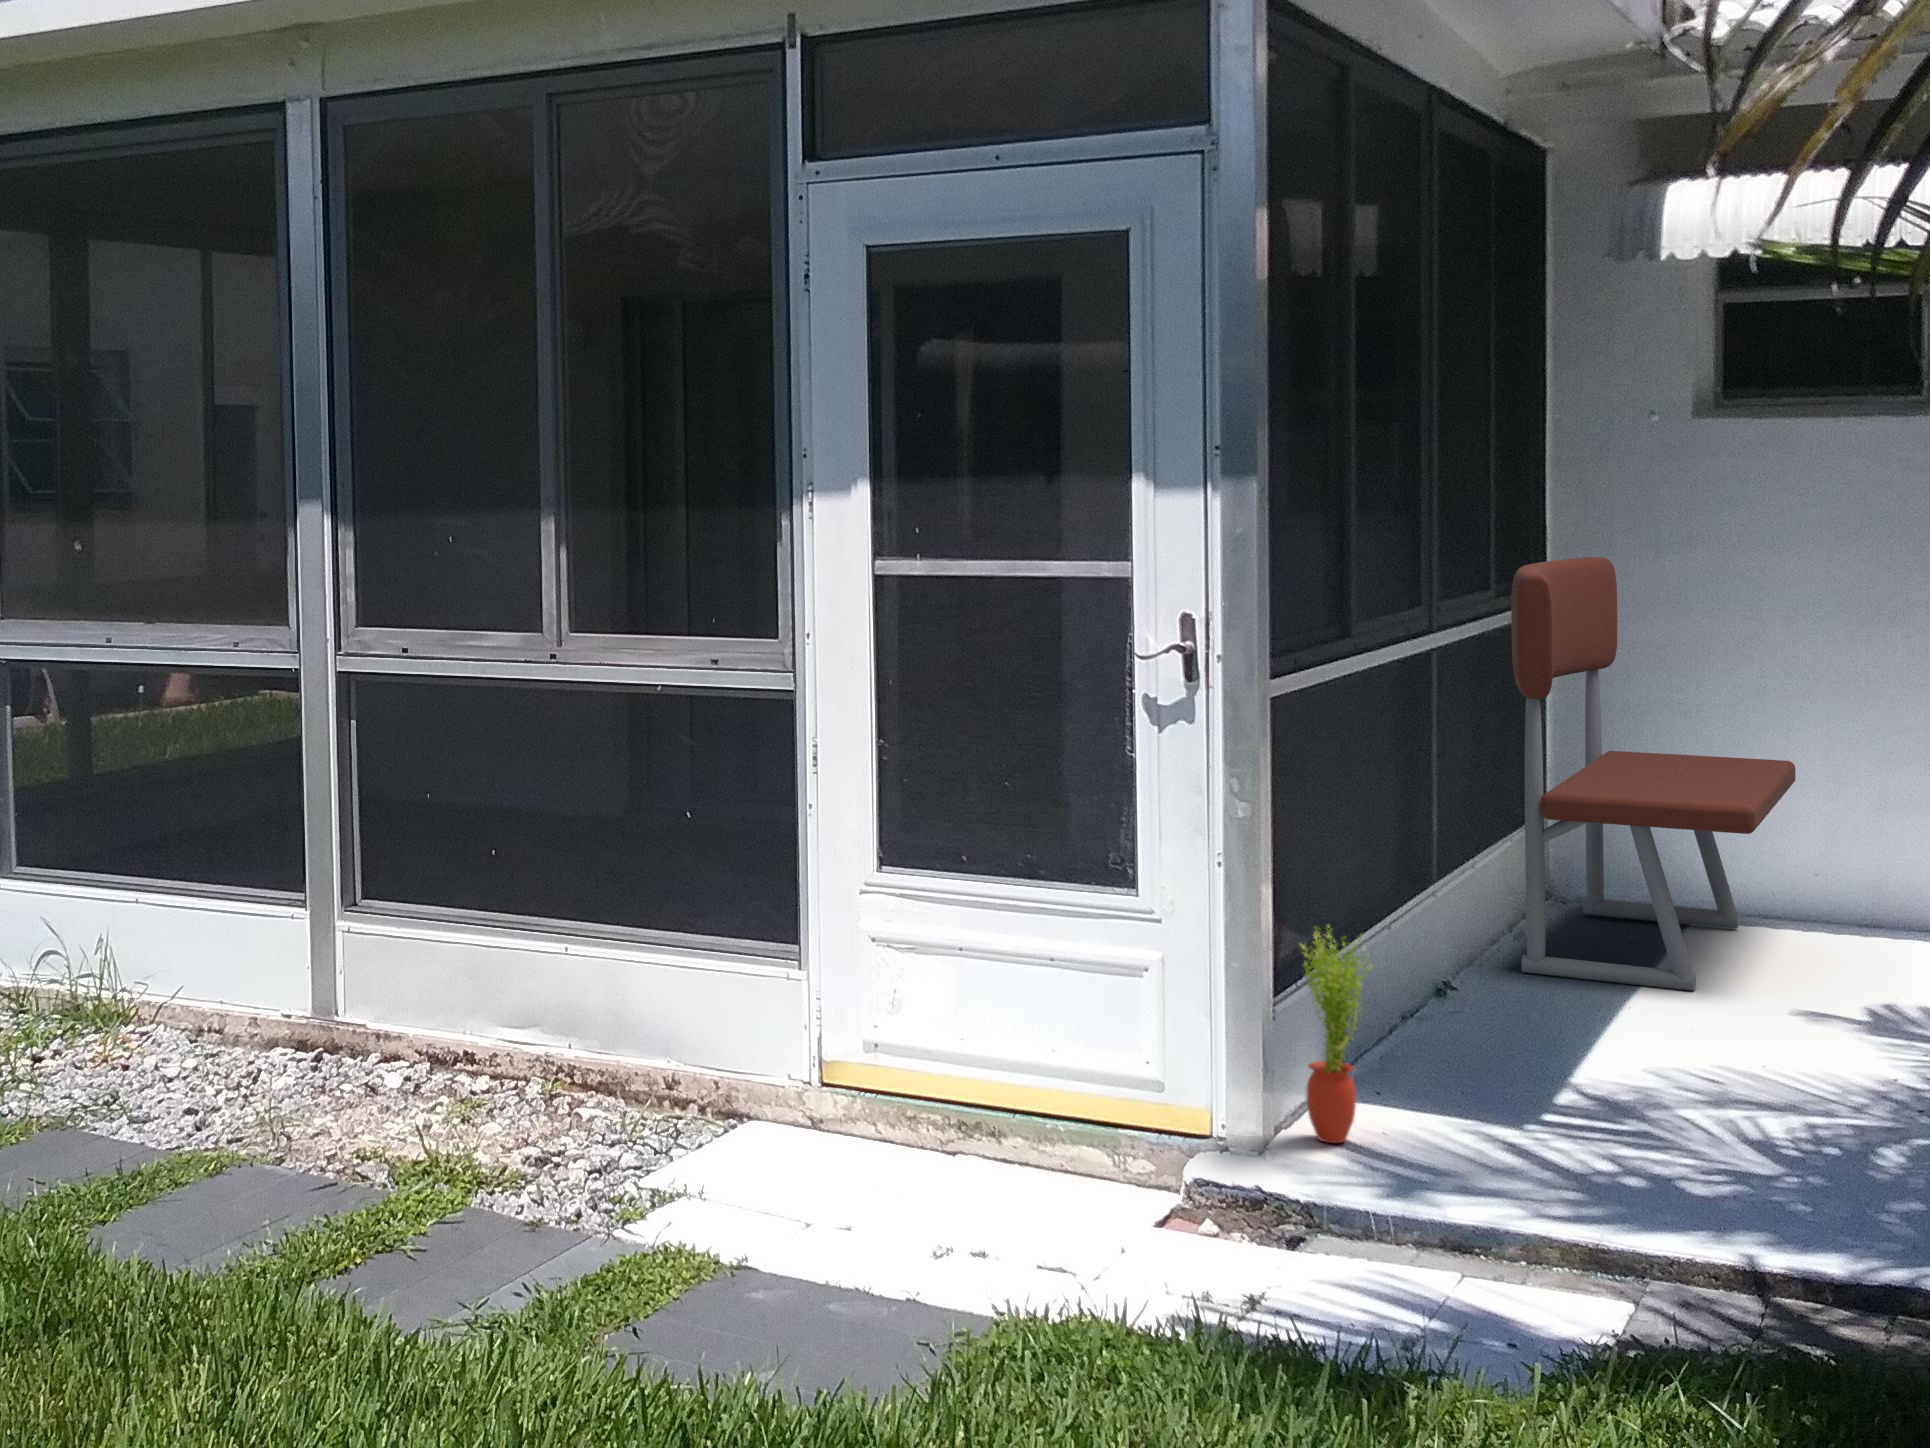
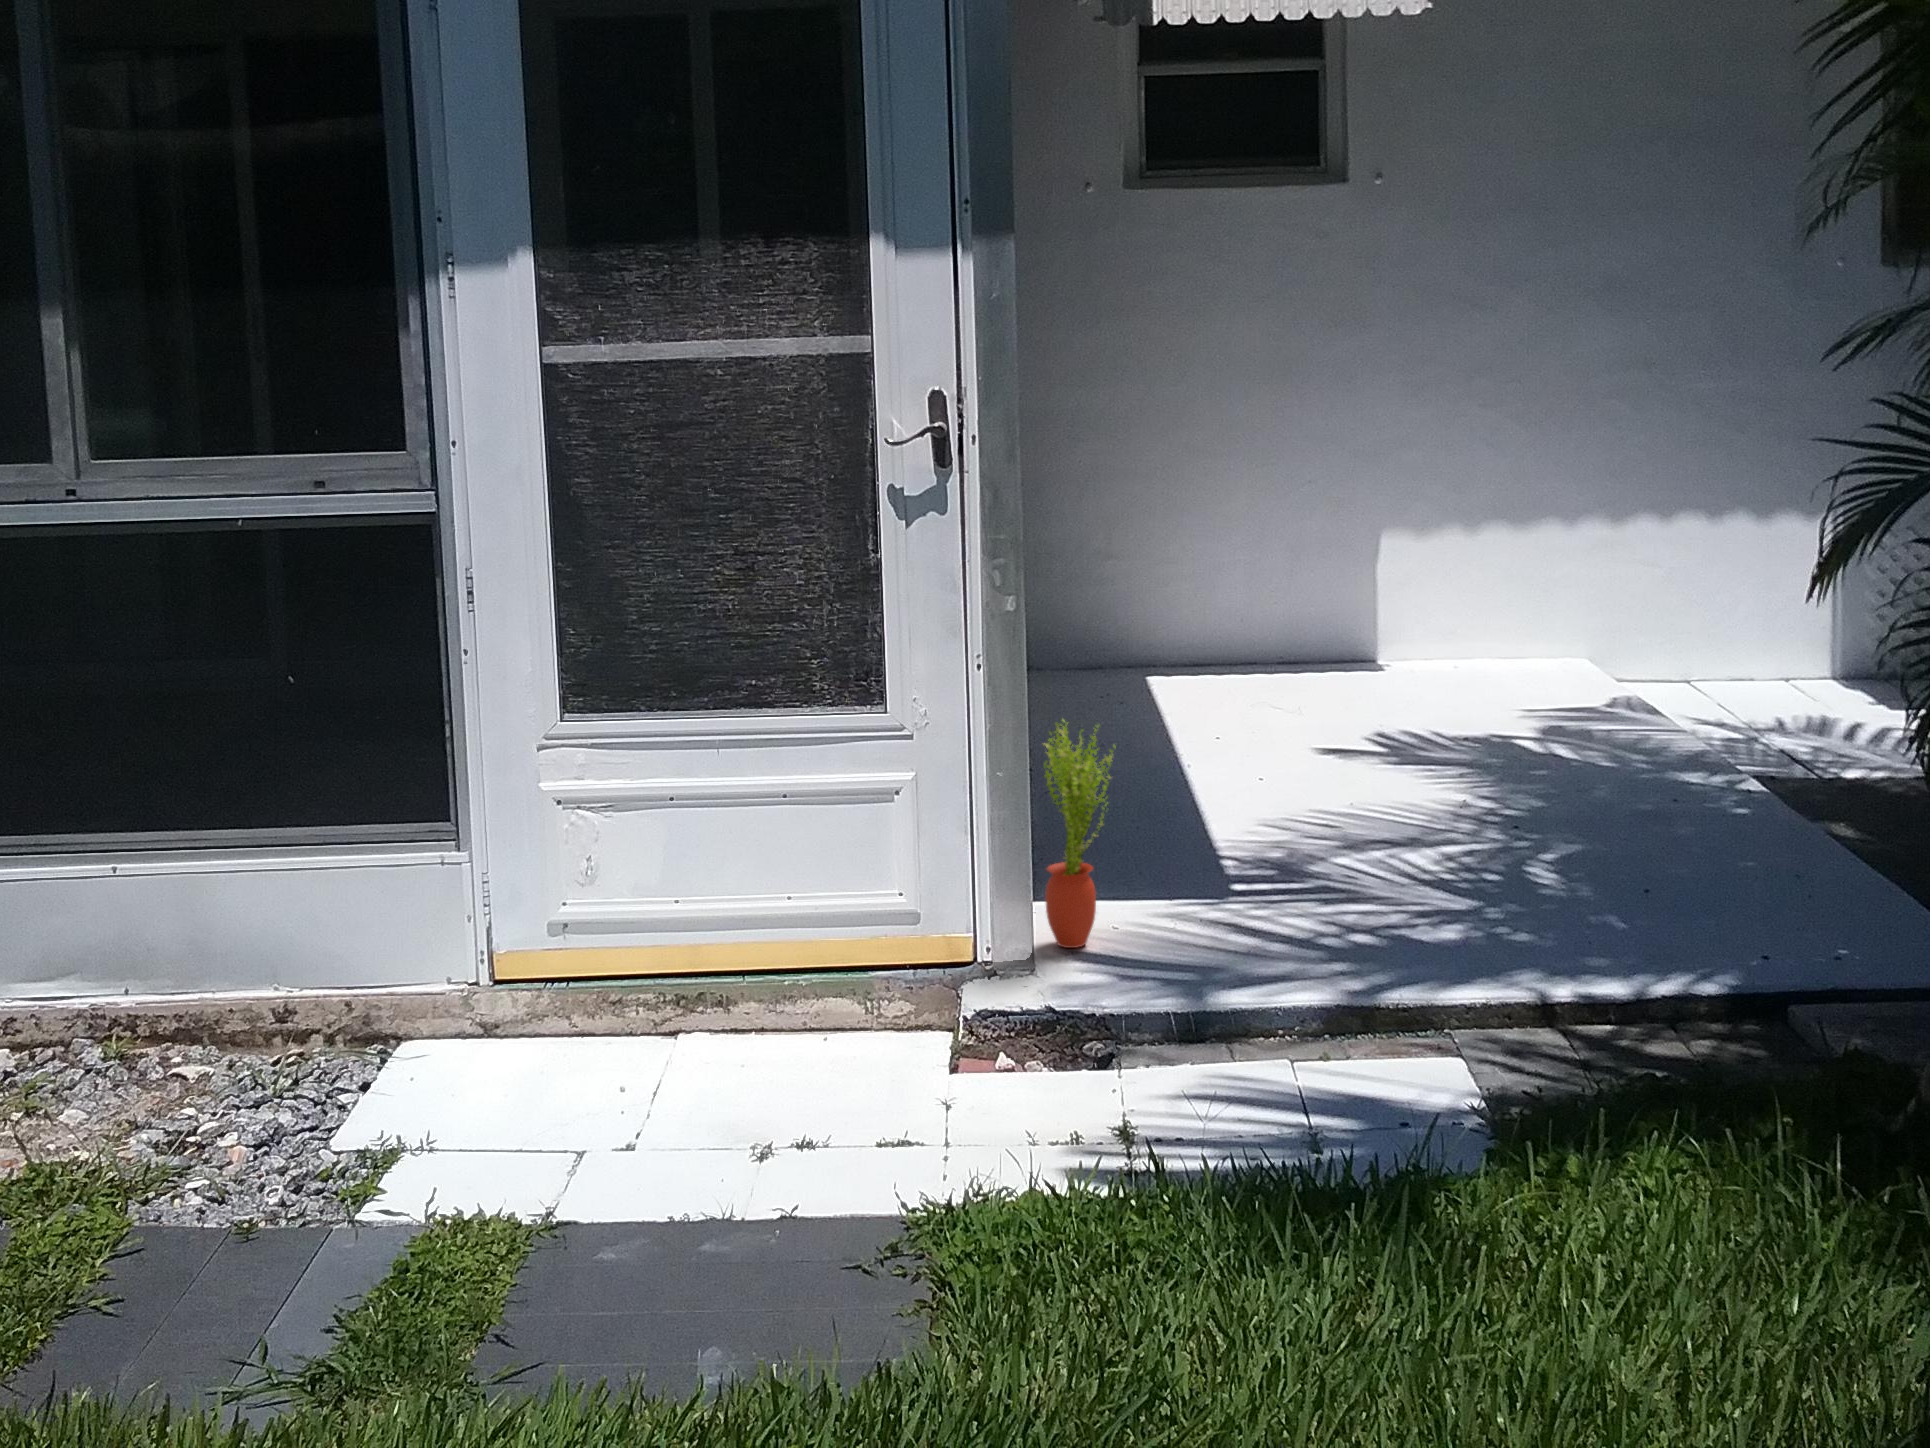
bench: present [1511,557,1796,991] -> none [1053,310,1309,740]

